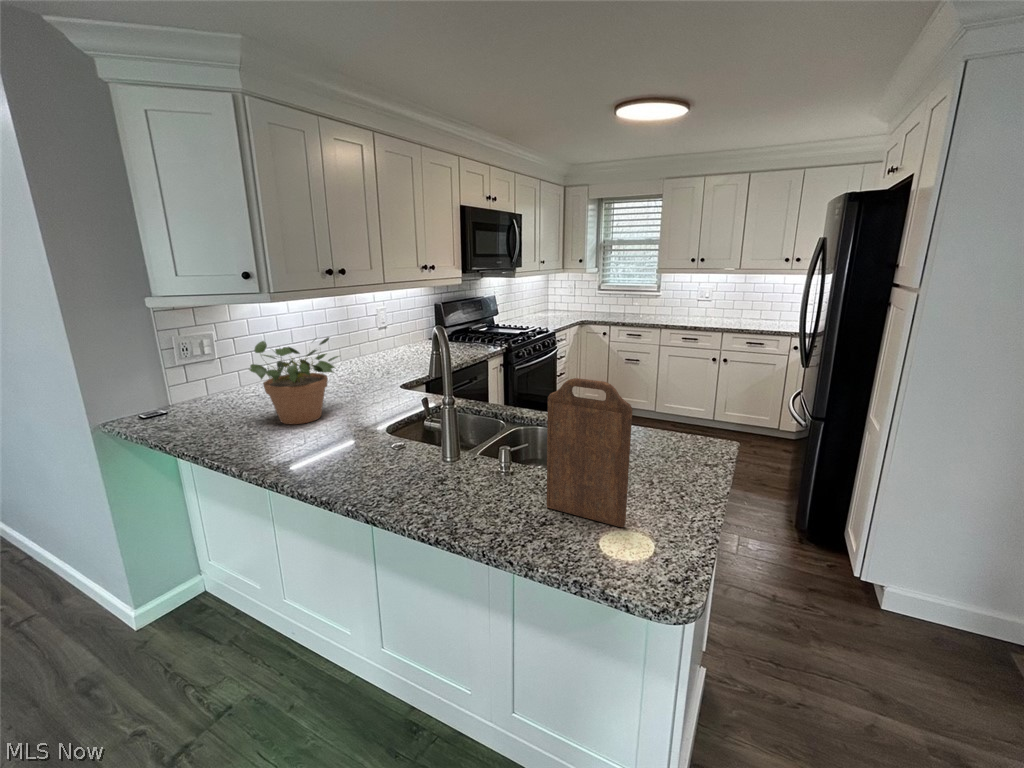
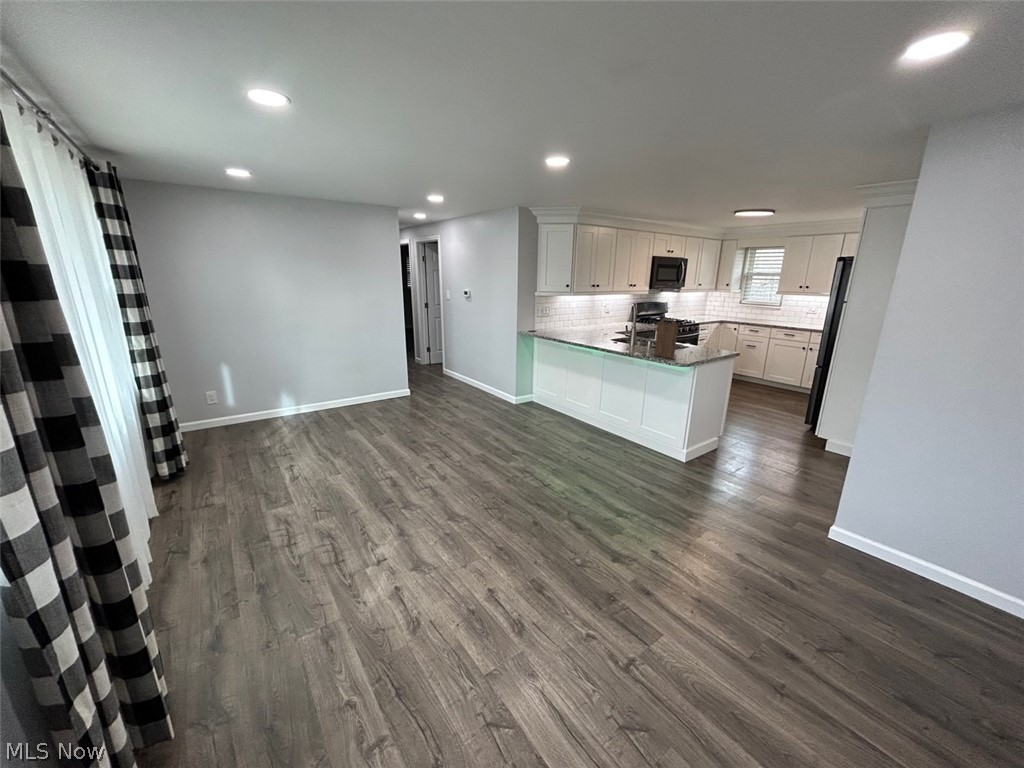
potted plant: present [249,338,338,424] -> none [568,308,597,337]

